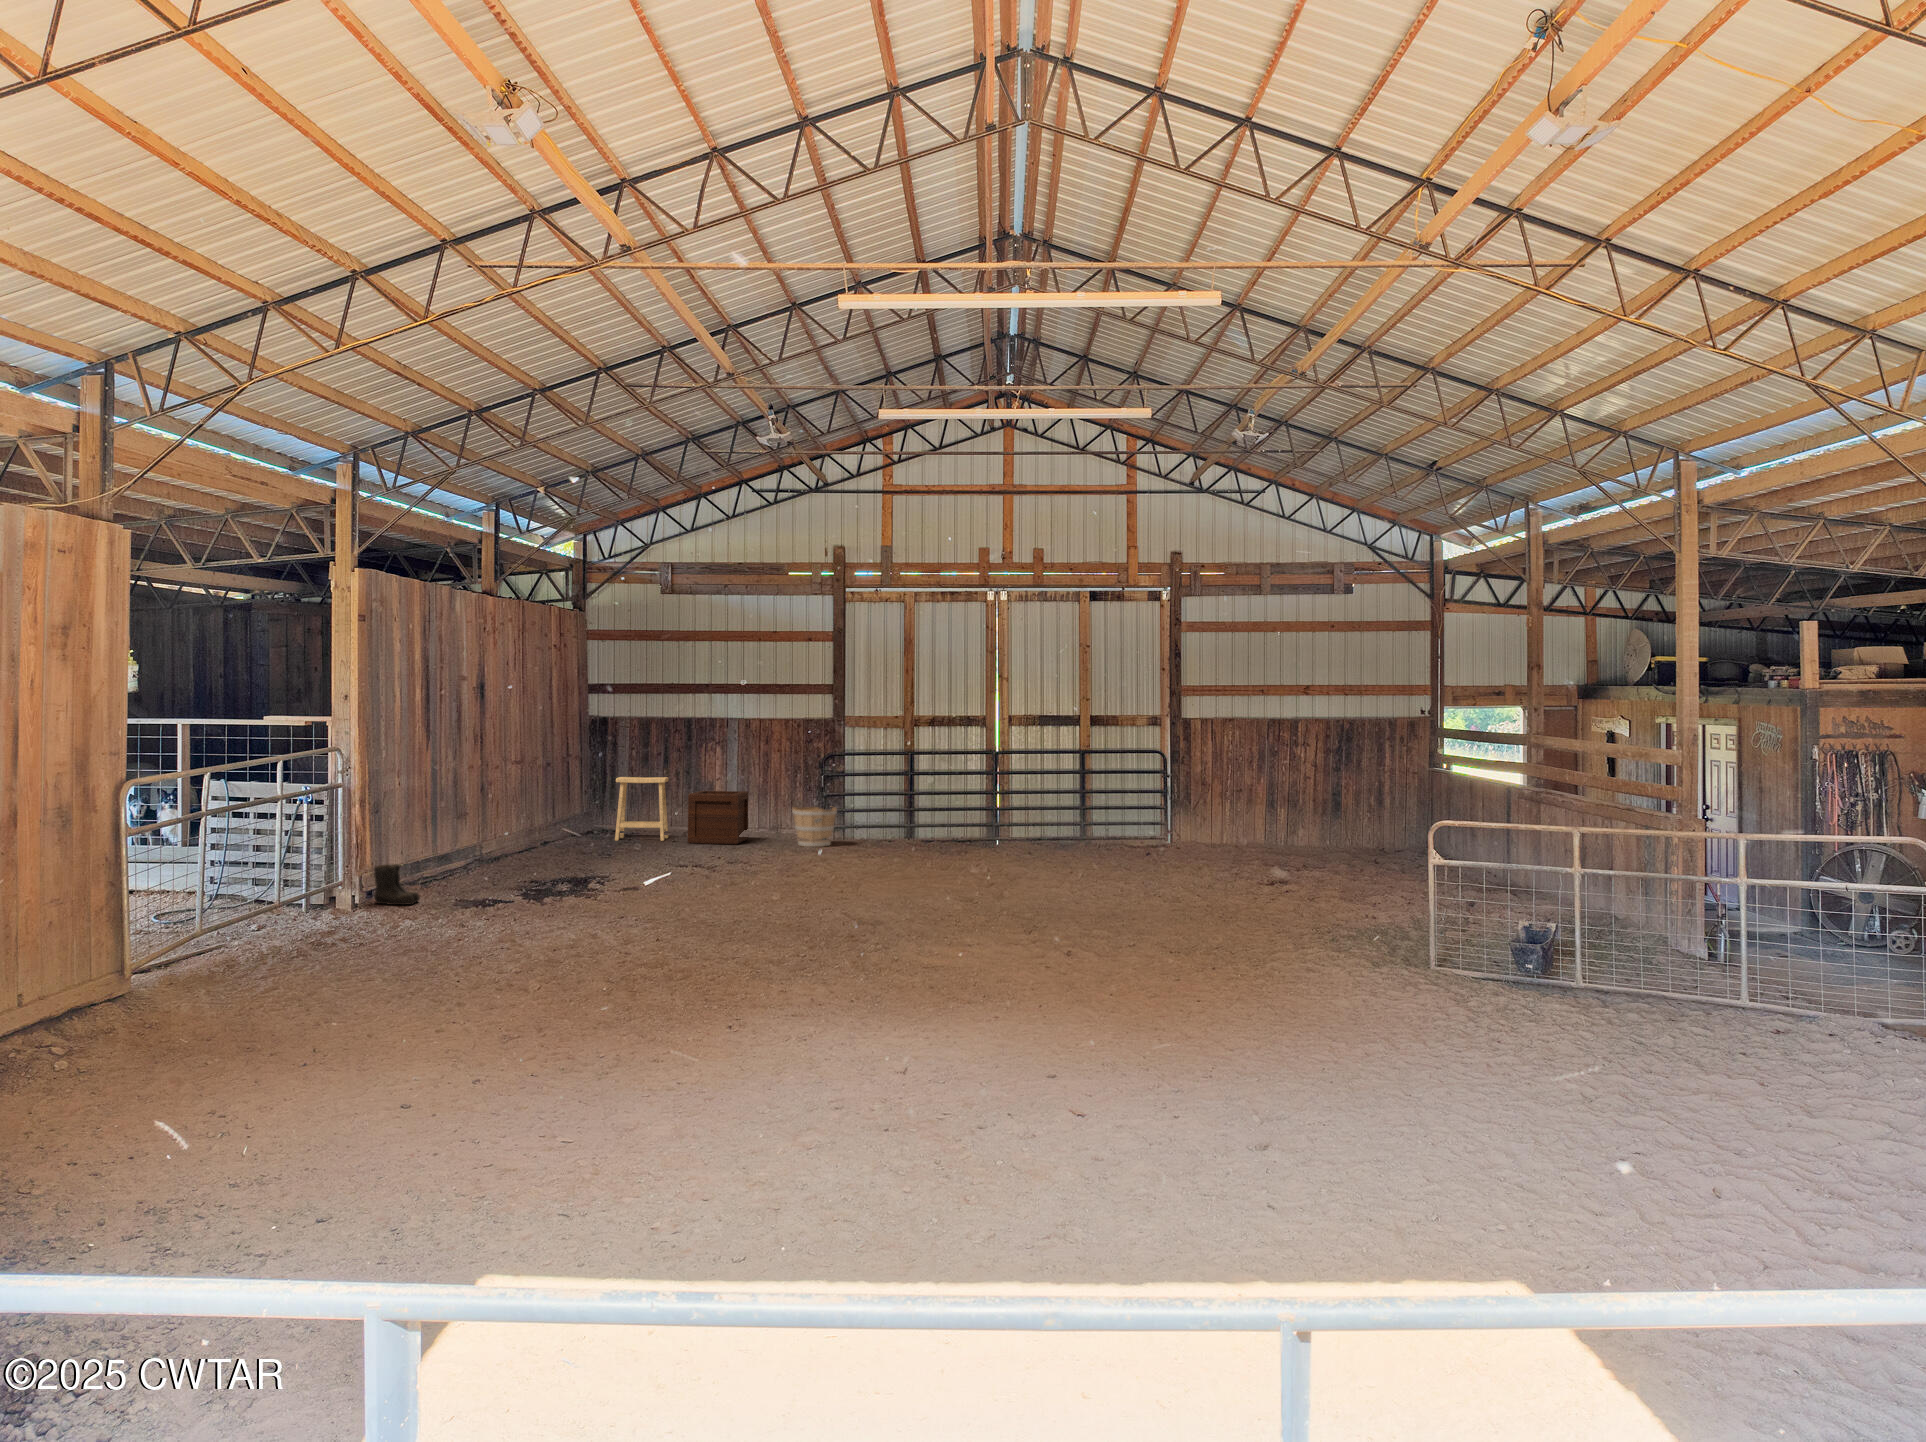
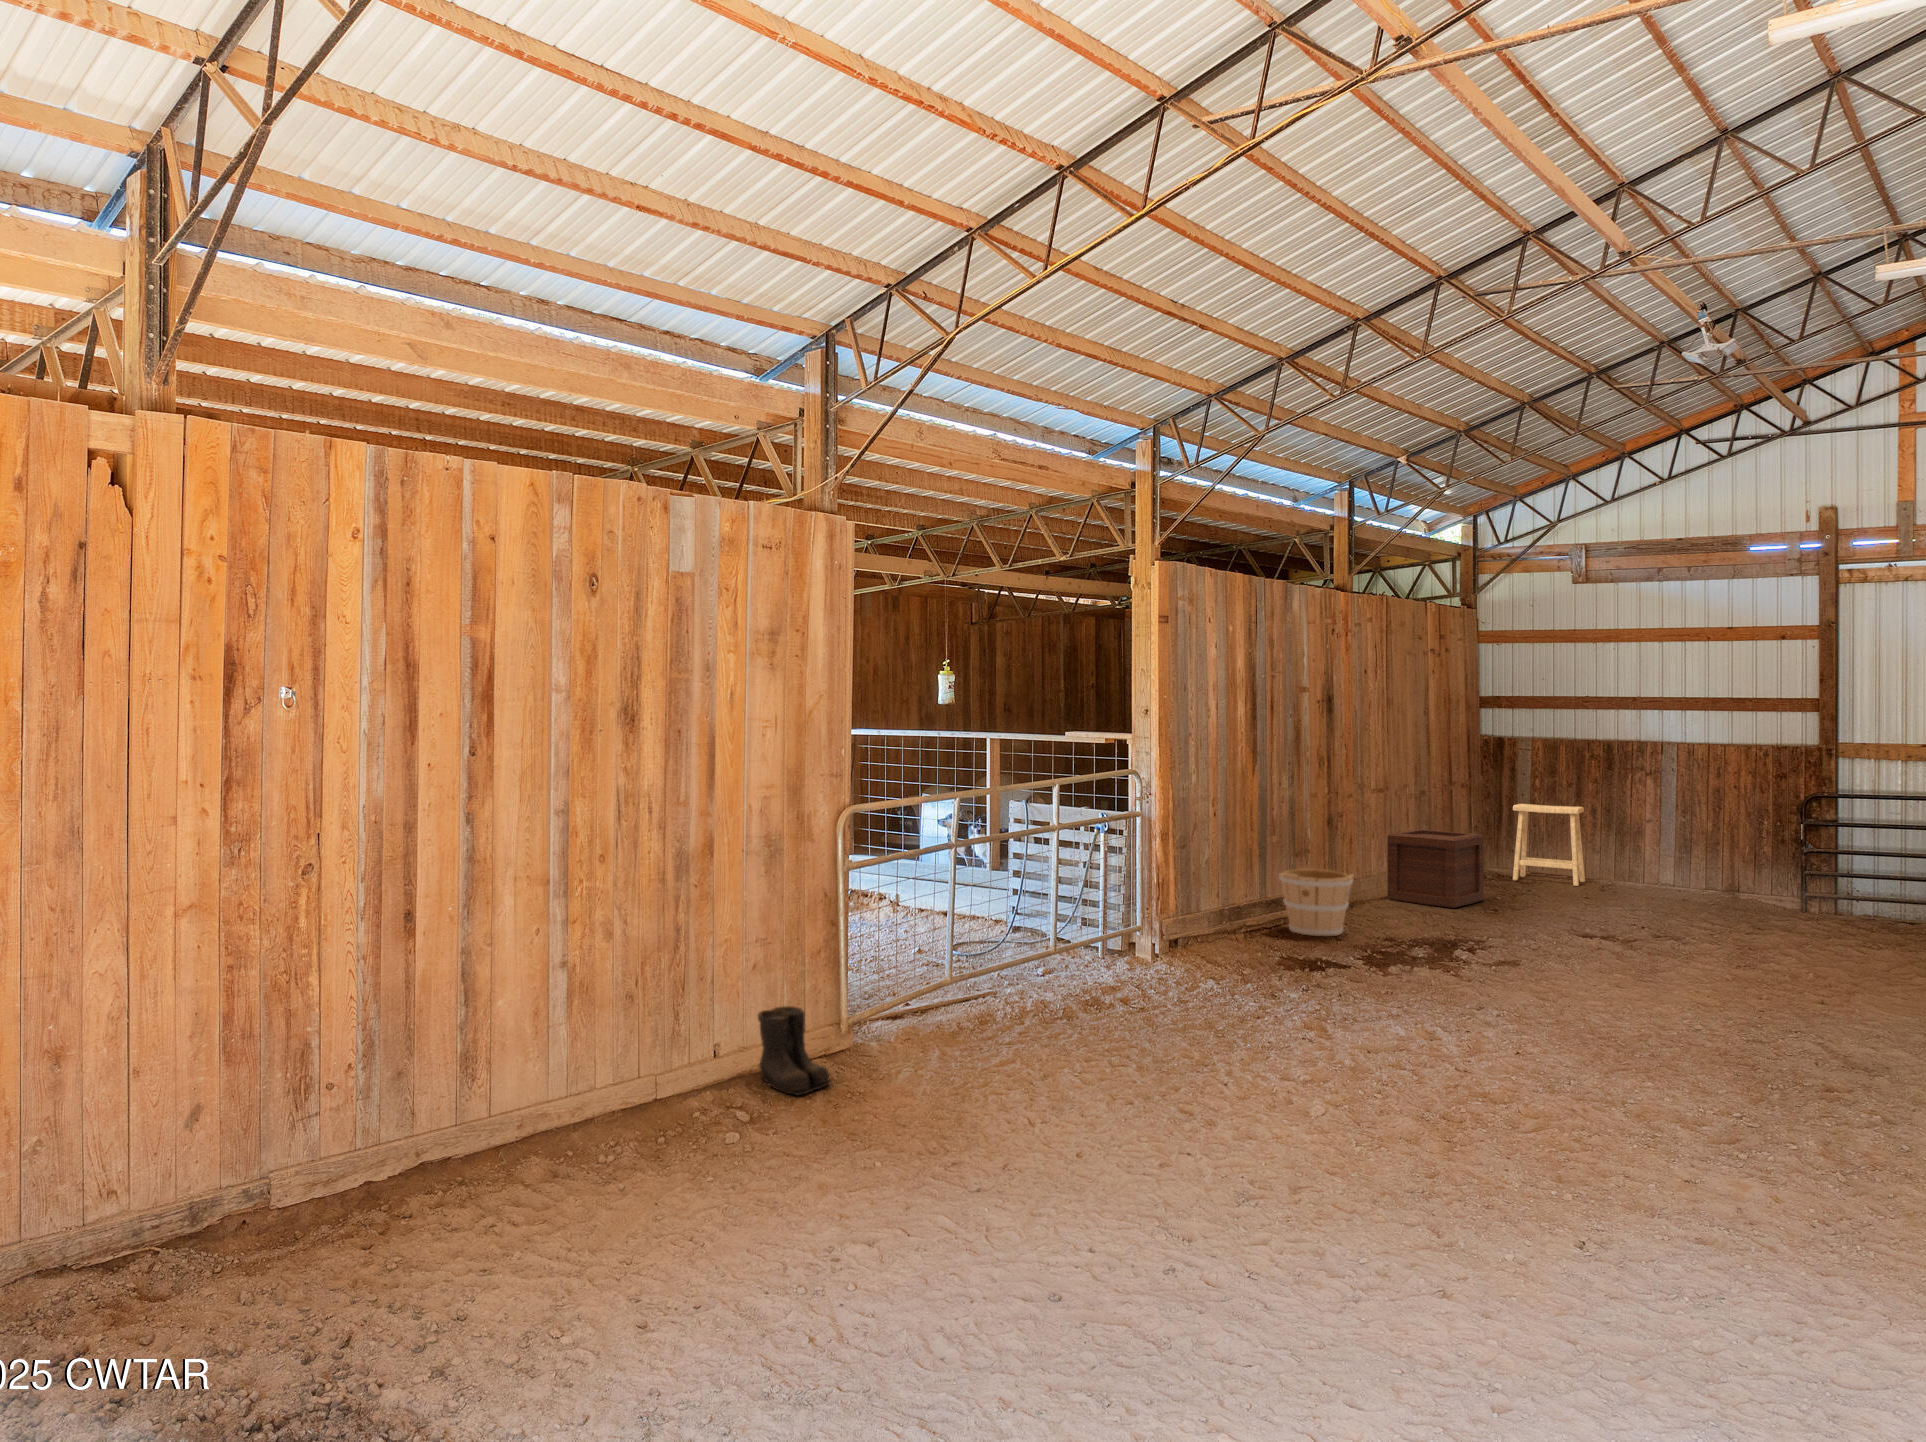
wooden crate: present [688,791,749,844] -> present [1387,829,1483,908]
wooden bucket: present [792,807,837,847] -> present [1279,868,1353,936]
boots: present [374,864,420,905] -> present [758,1006,832,1096]

